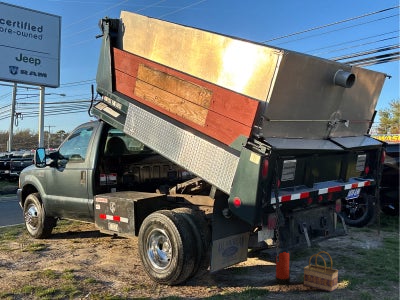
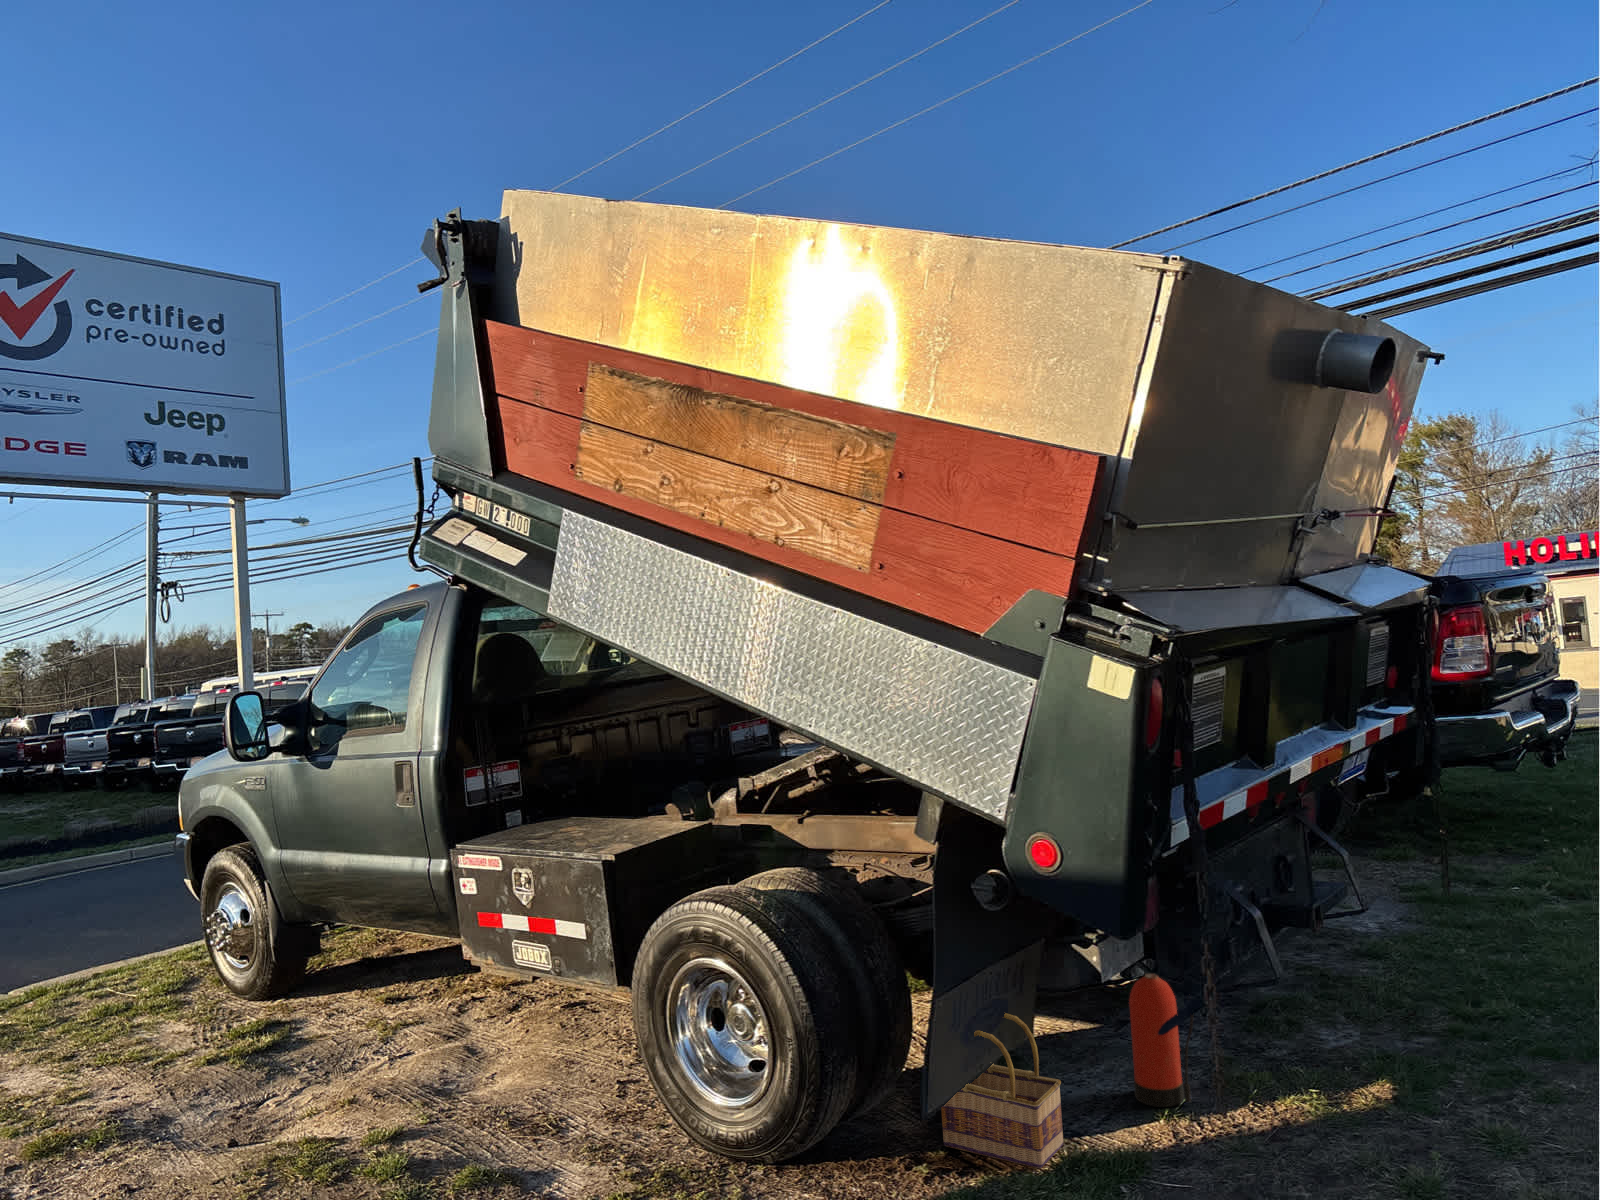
basket: present [304,251,338,292] -> present [941,1013,1063,1168]

